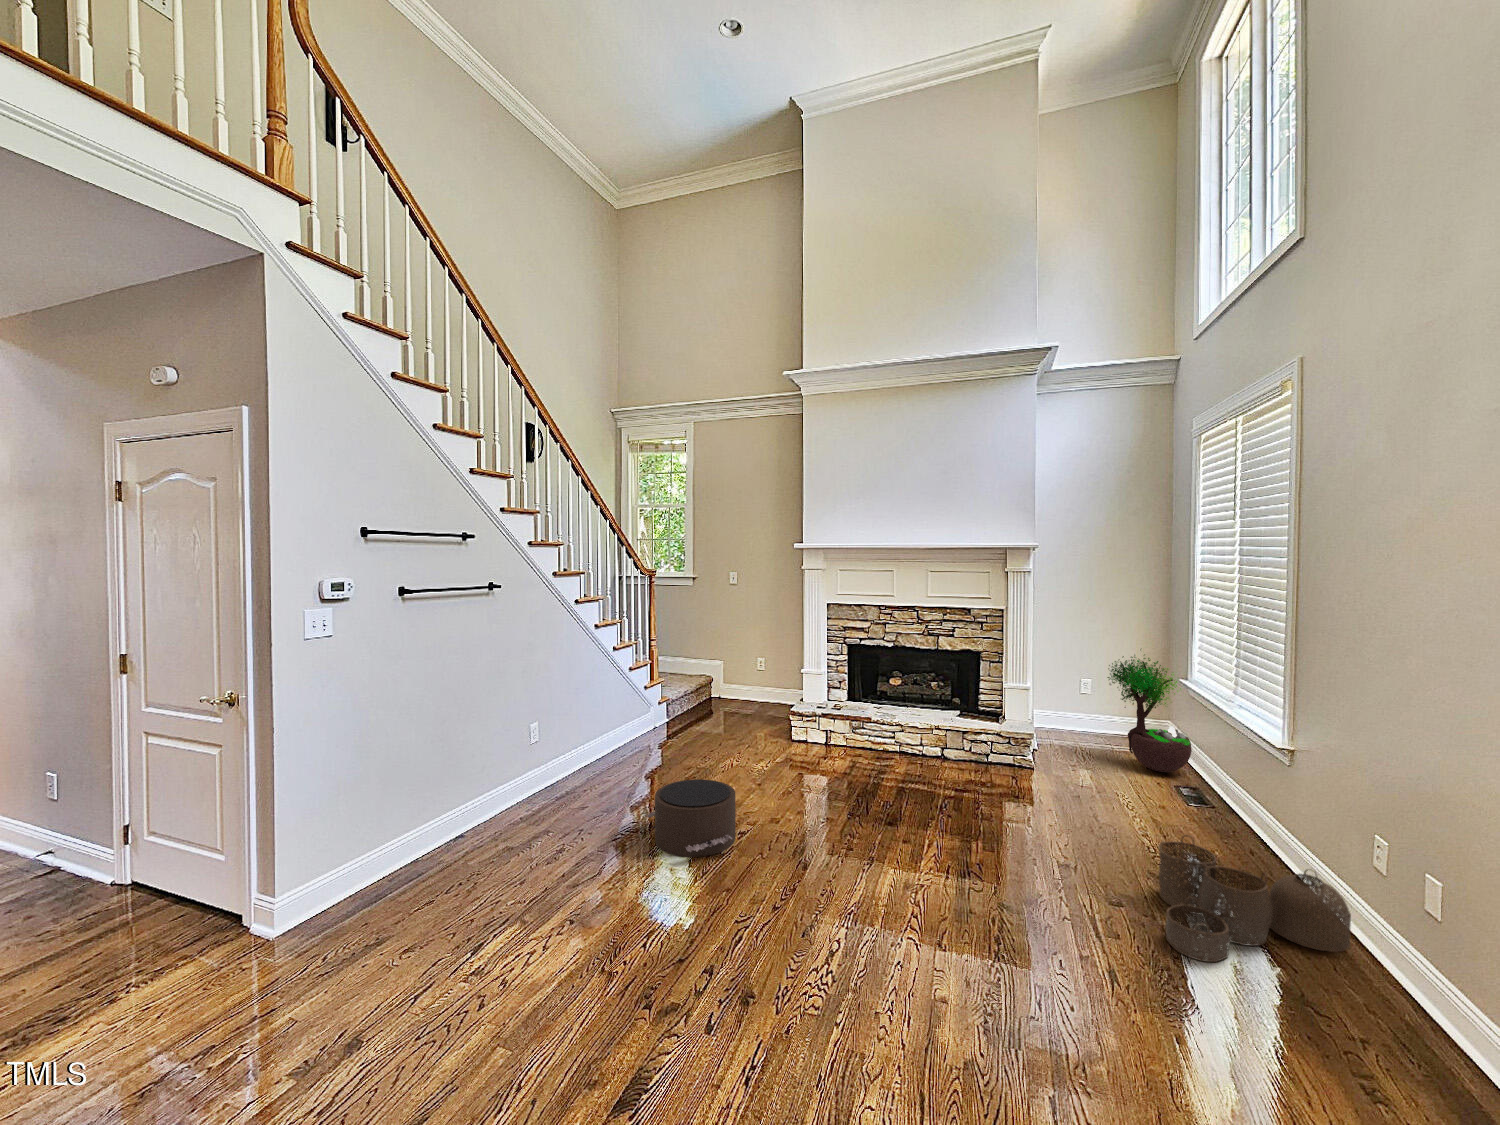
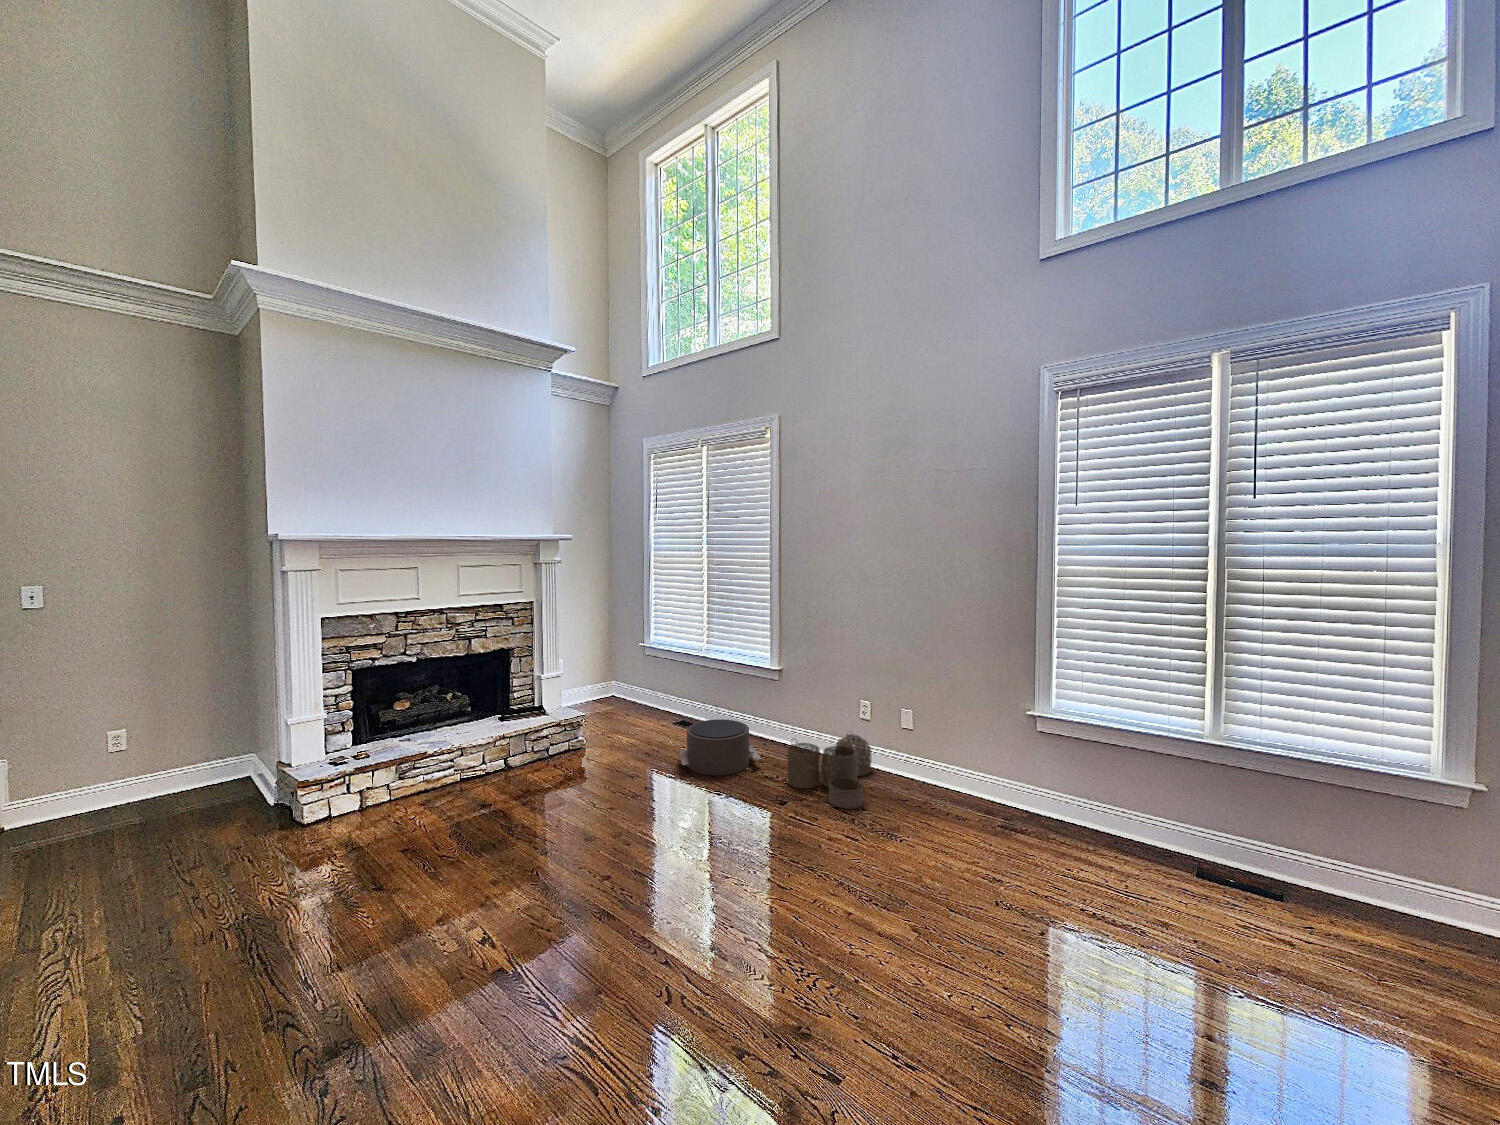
potted tree: present [1107,649,1191,772] -> none [608,619,674,714]
pouf: present [646,779,736,857] -> present [680,719,760,776]

